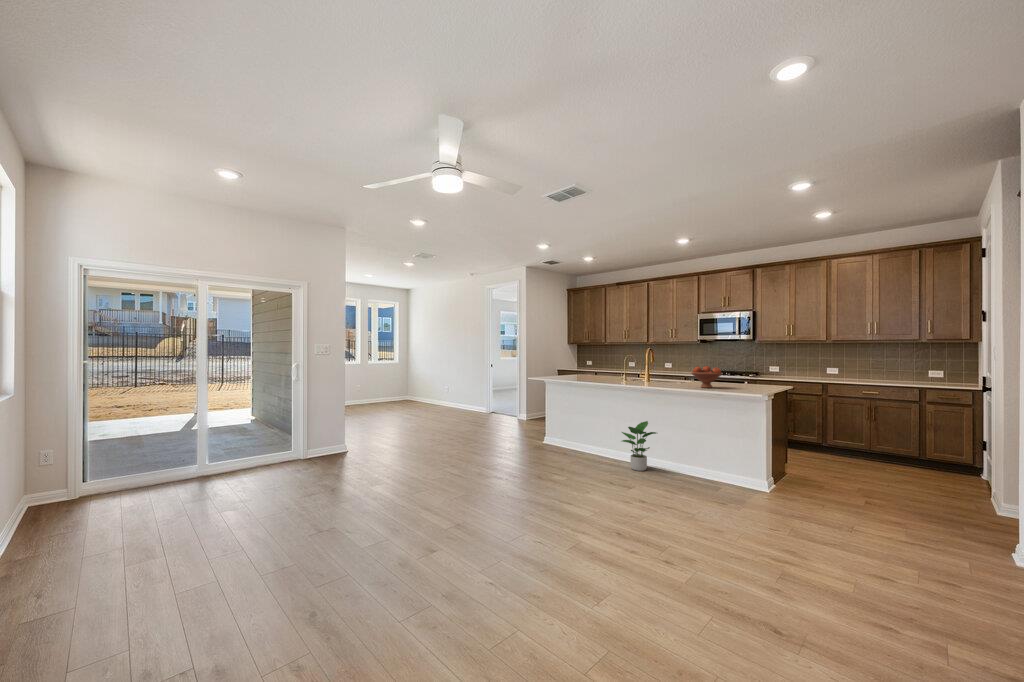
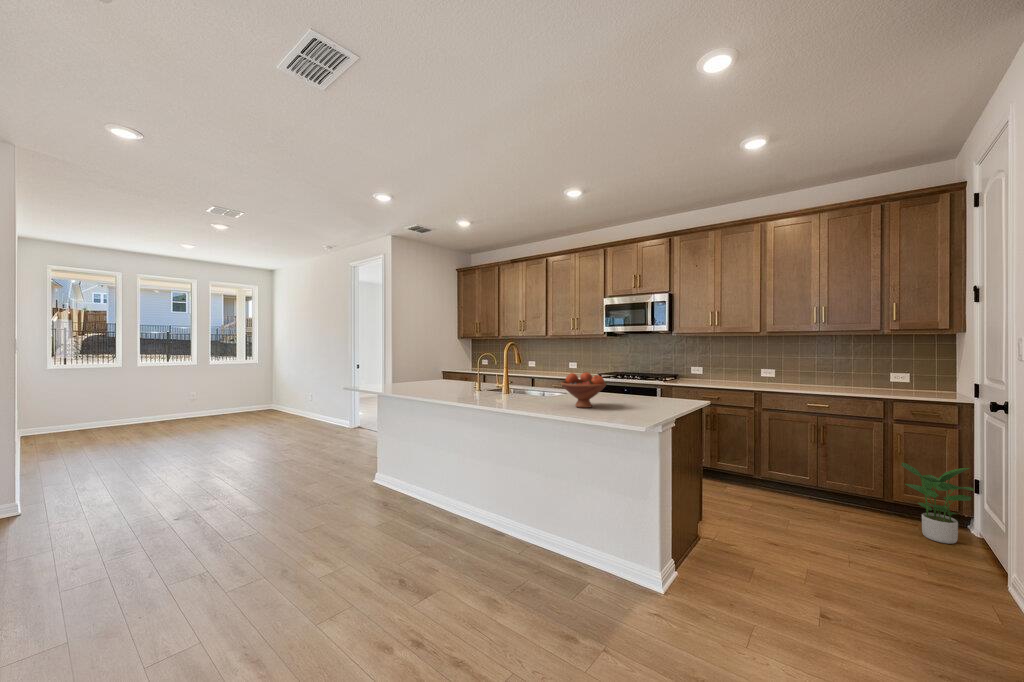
potted plant: present [622,421,656,471] -> present [901,462,974,544]

